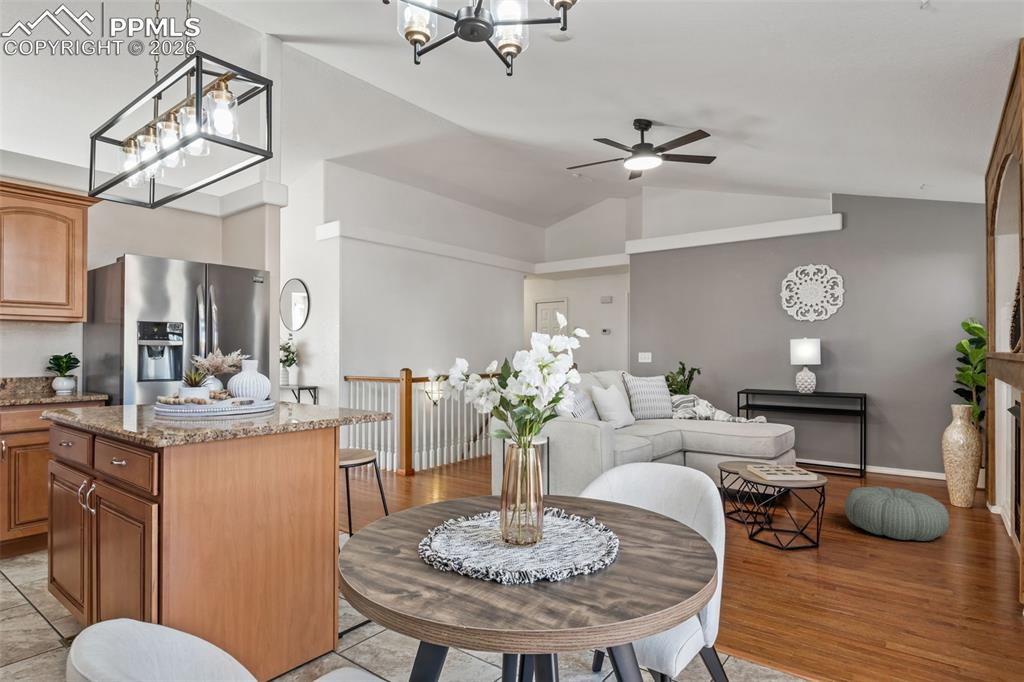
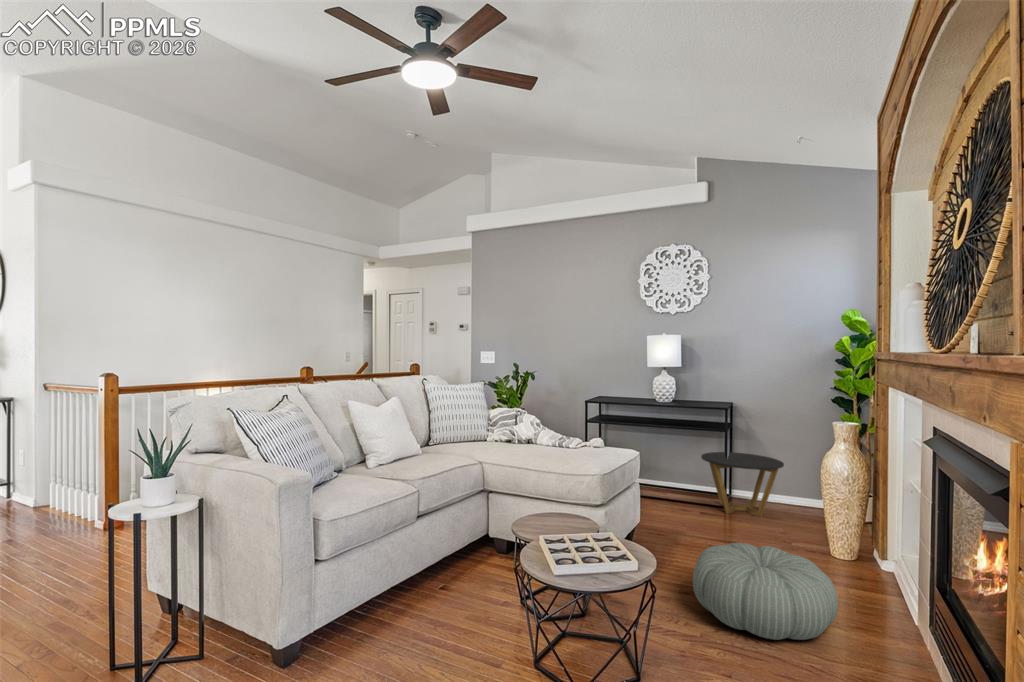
side table: none [840,434,912,484] -> present [701,452,784,516]

